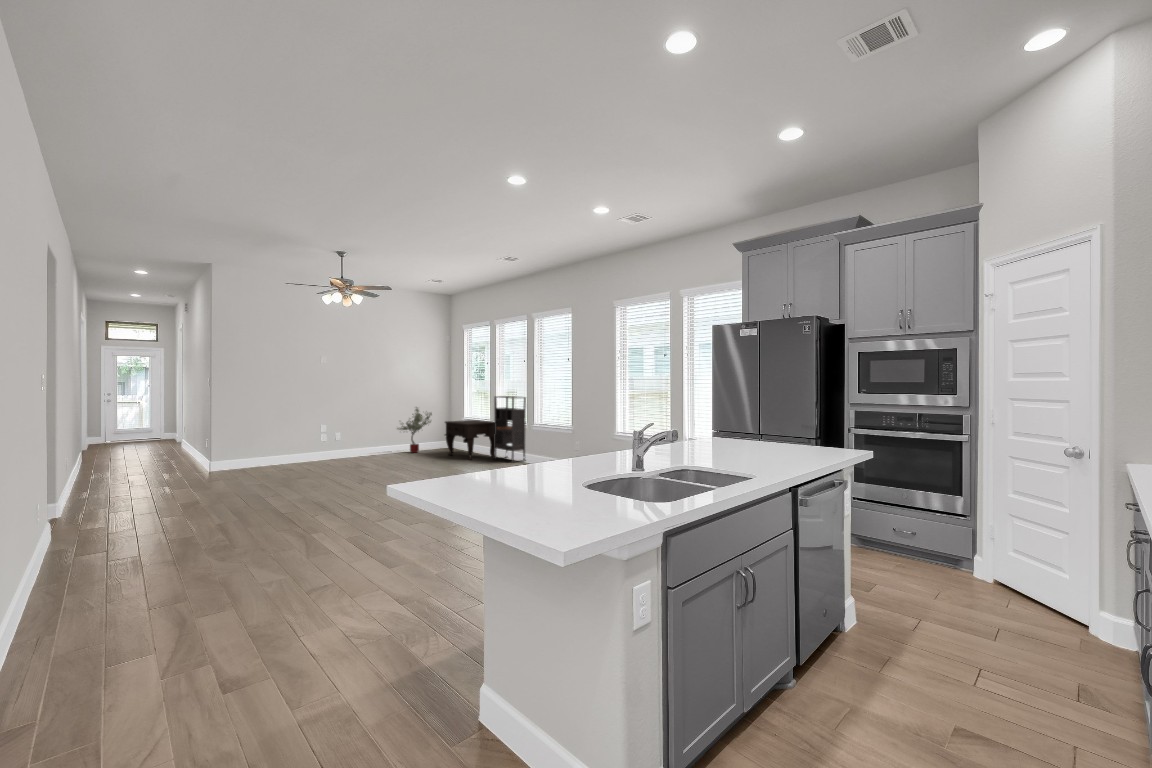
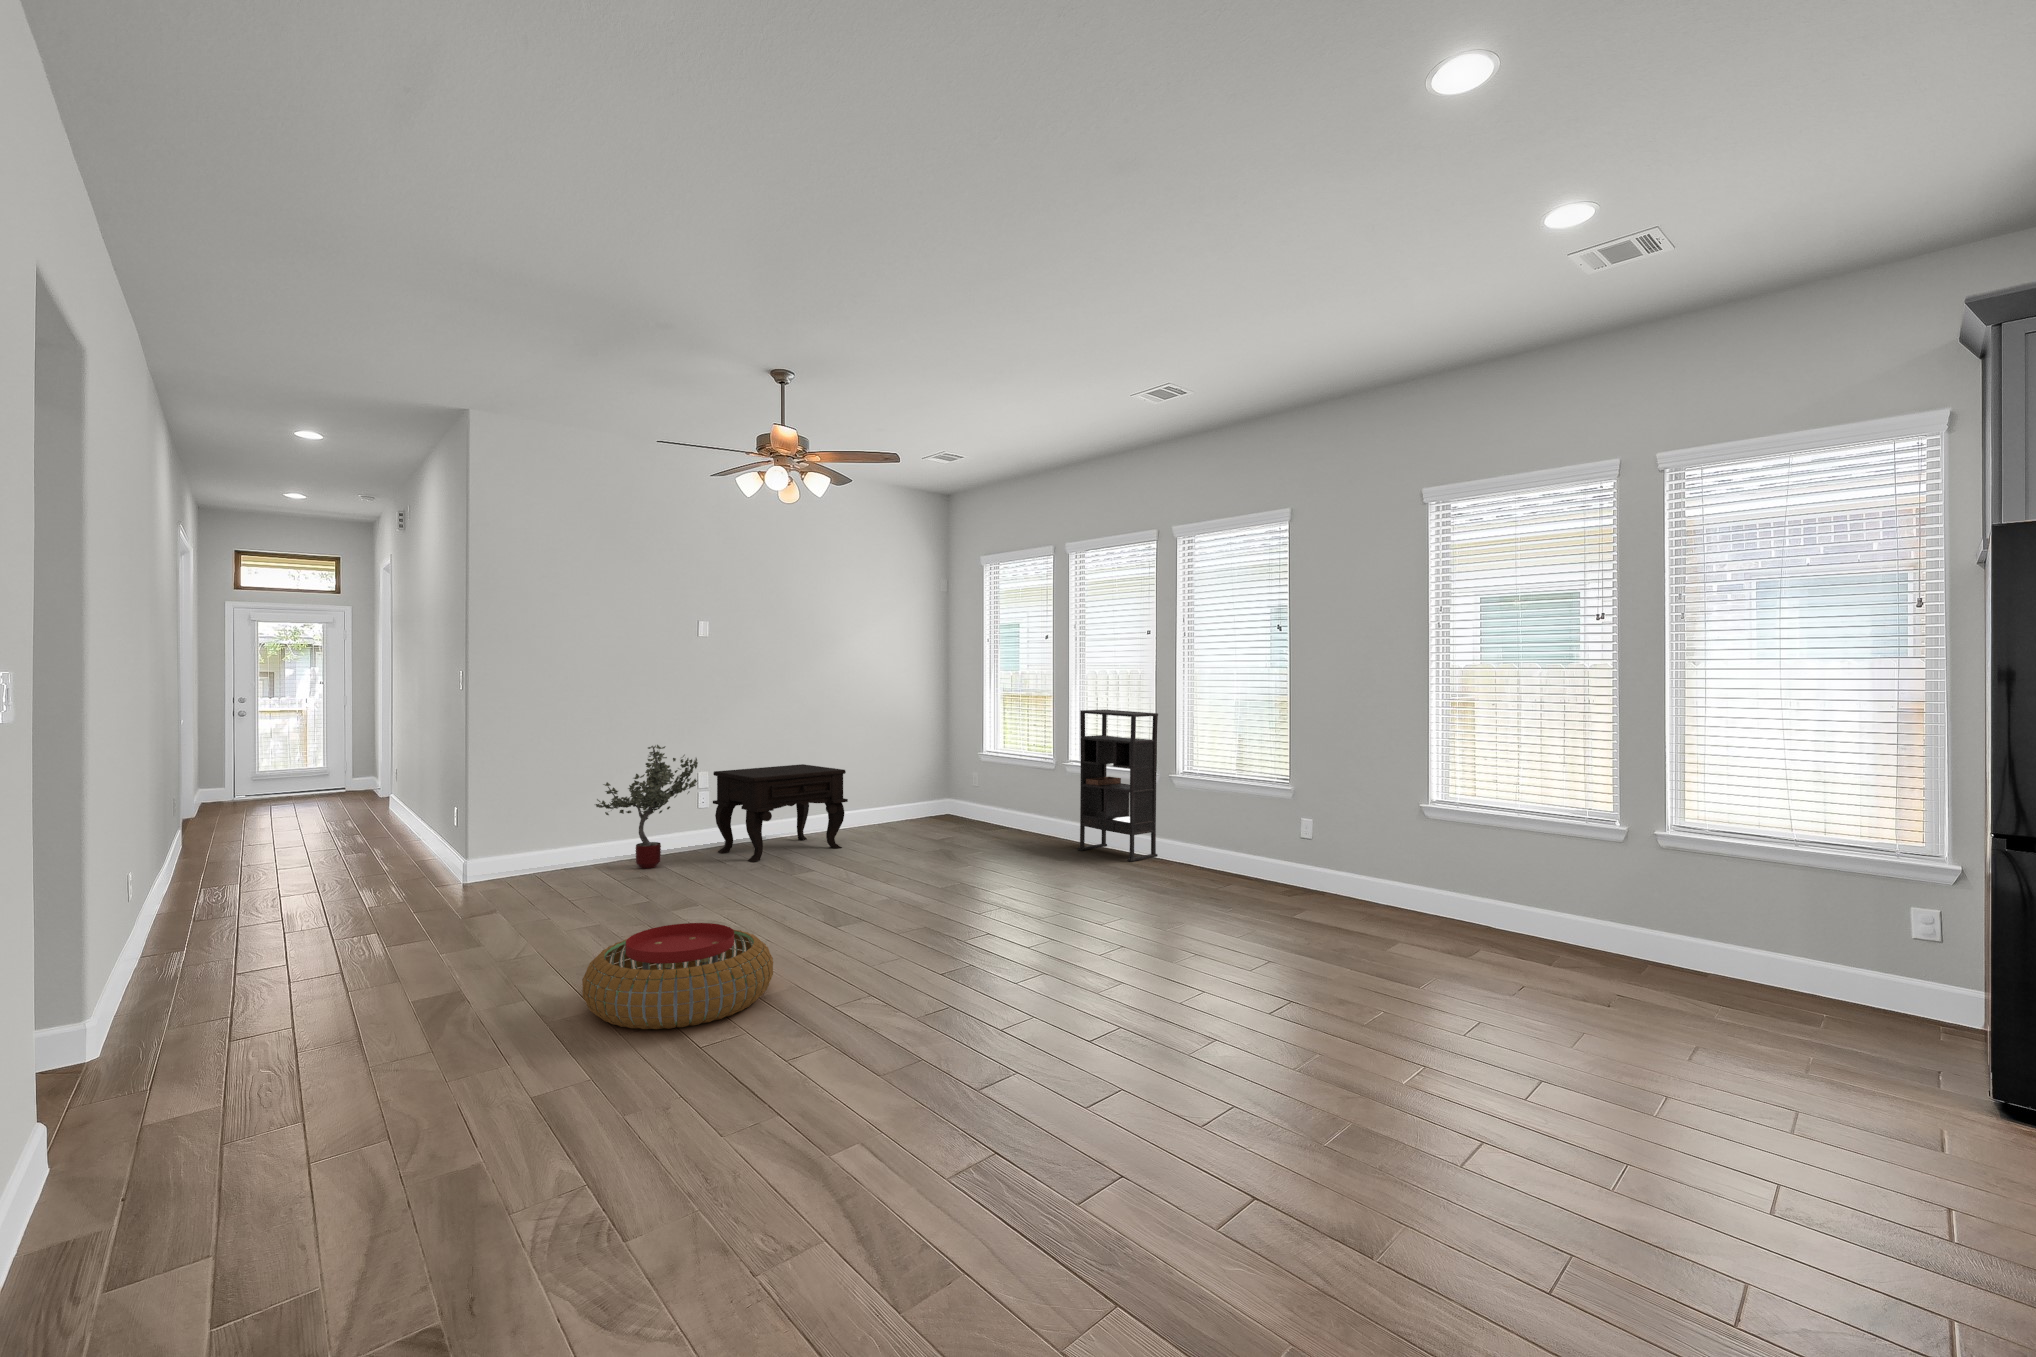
potted tree: present [397,407,432,453] -> present [596,745,698,869]
side table: present [445,420,495,460] -> present [713,764,848,862]
pouf: none [244,474,322,508] -> present [582,923,773,1029]

